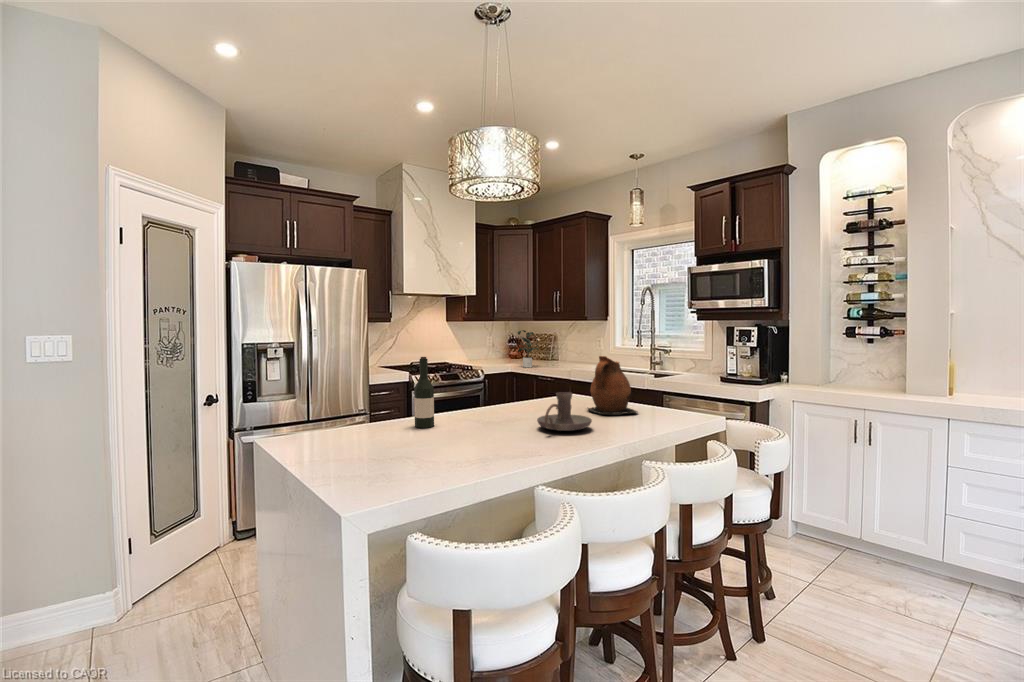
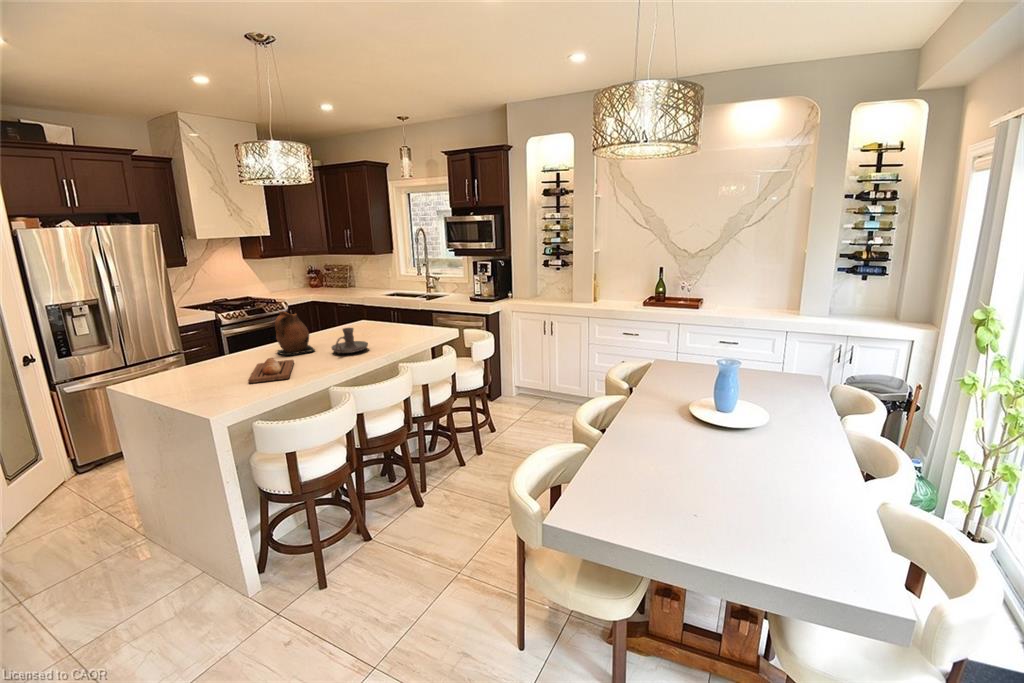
potted plant: present [518,330,539,368] -> none [311,266,341,298]
ceramic pitcher: present [588,356,638,414] -> present [275,311,315,355]
wine bottle: present [414,357,434,428] -> none [237,313,256,362]
bread loaf: none [412,424,483,459] -> present [248,358,294,383]

